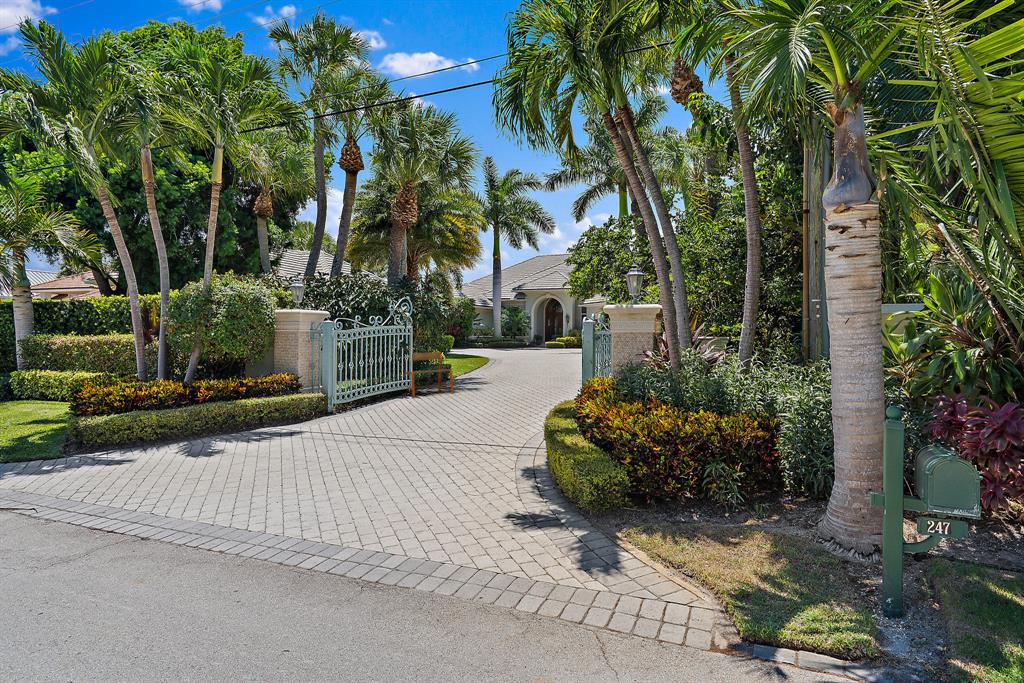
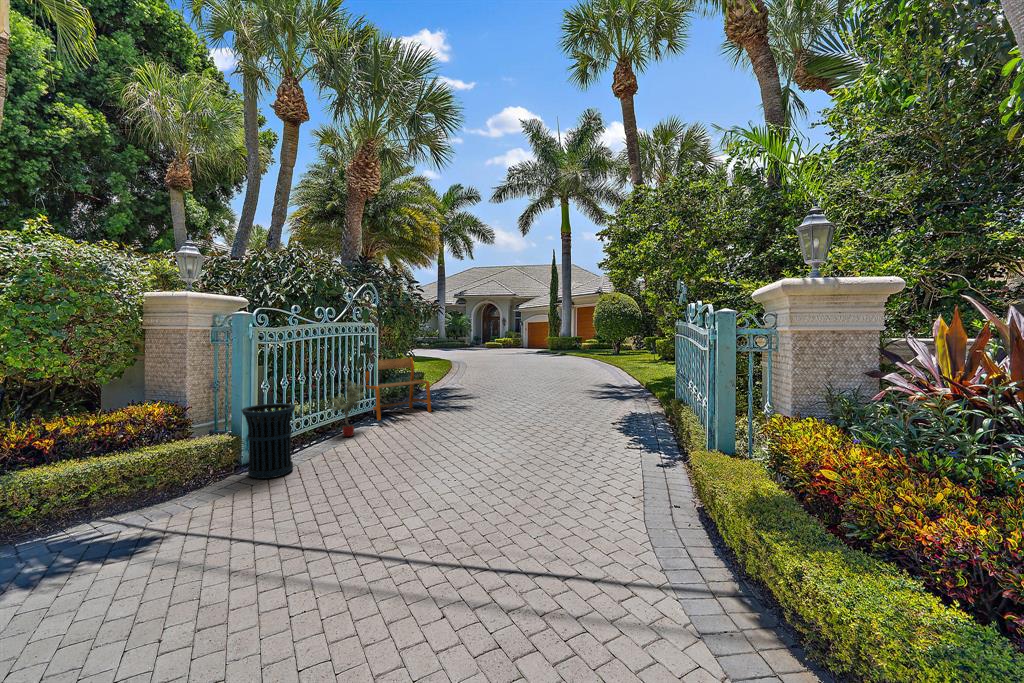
potted tree: none [377,364,402,404] -> present [329,379,364,437]
trash can: none [329,376,359,419] -> present [242,403,295,479]

